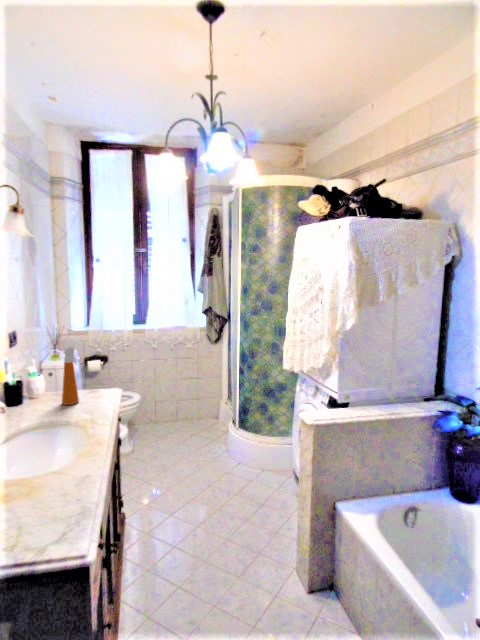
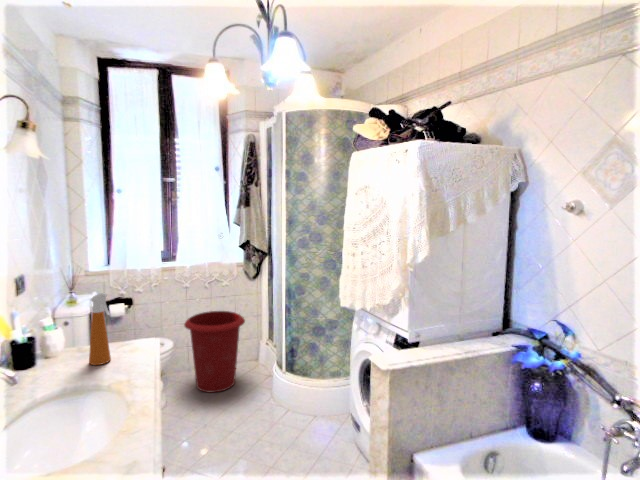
waste bin: none [151,371,205,443] -> present [184,311,245,392]

